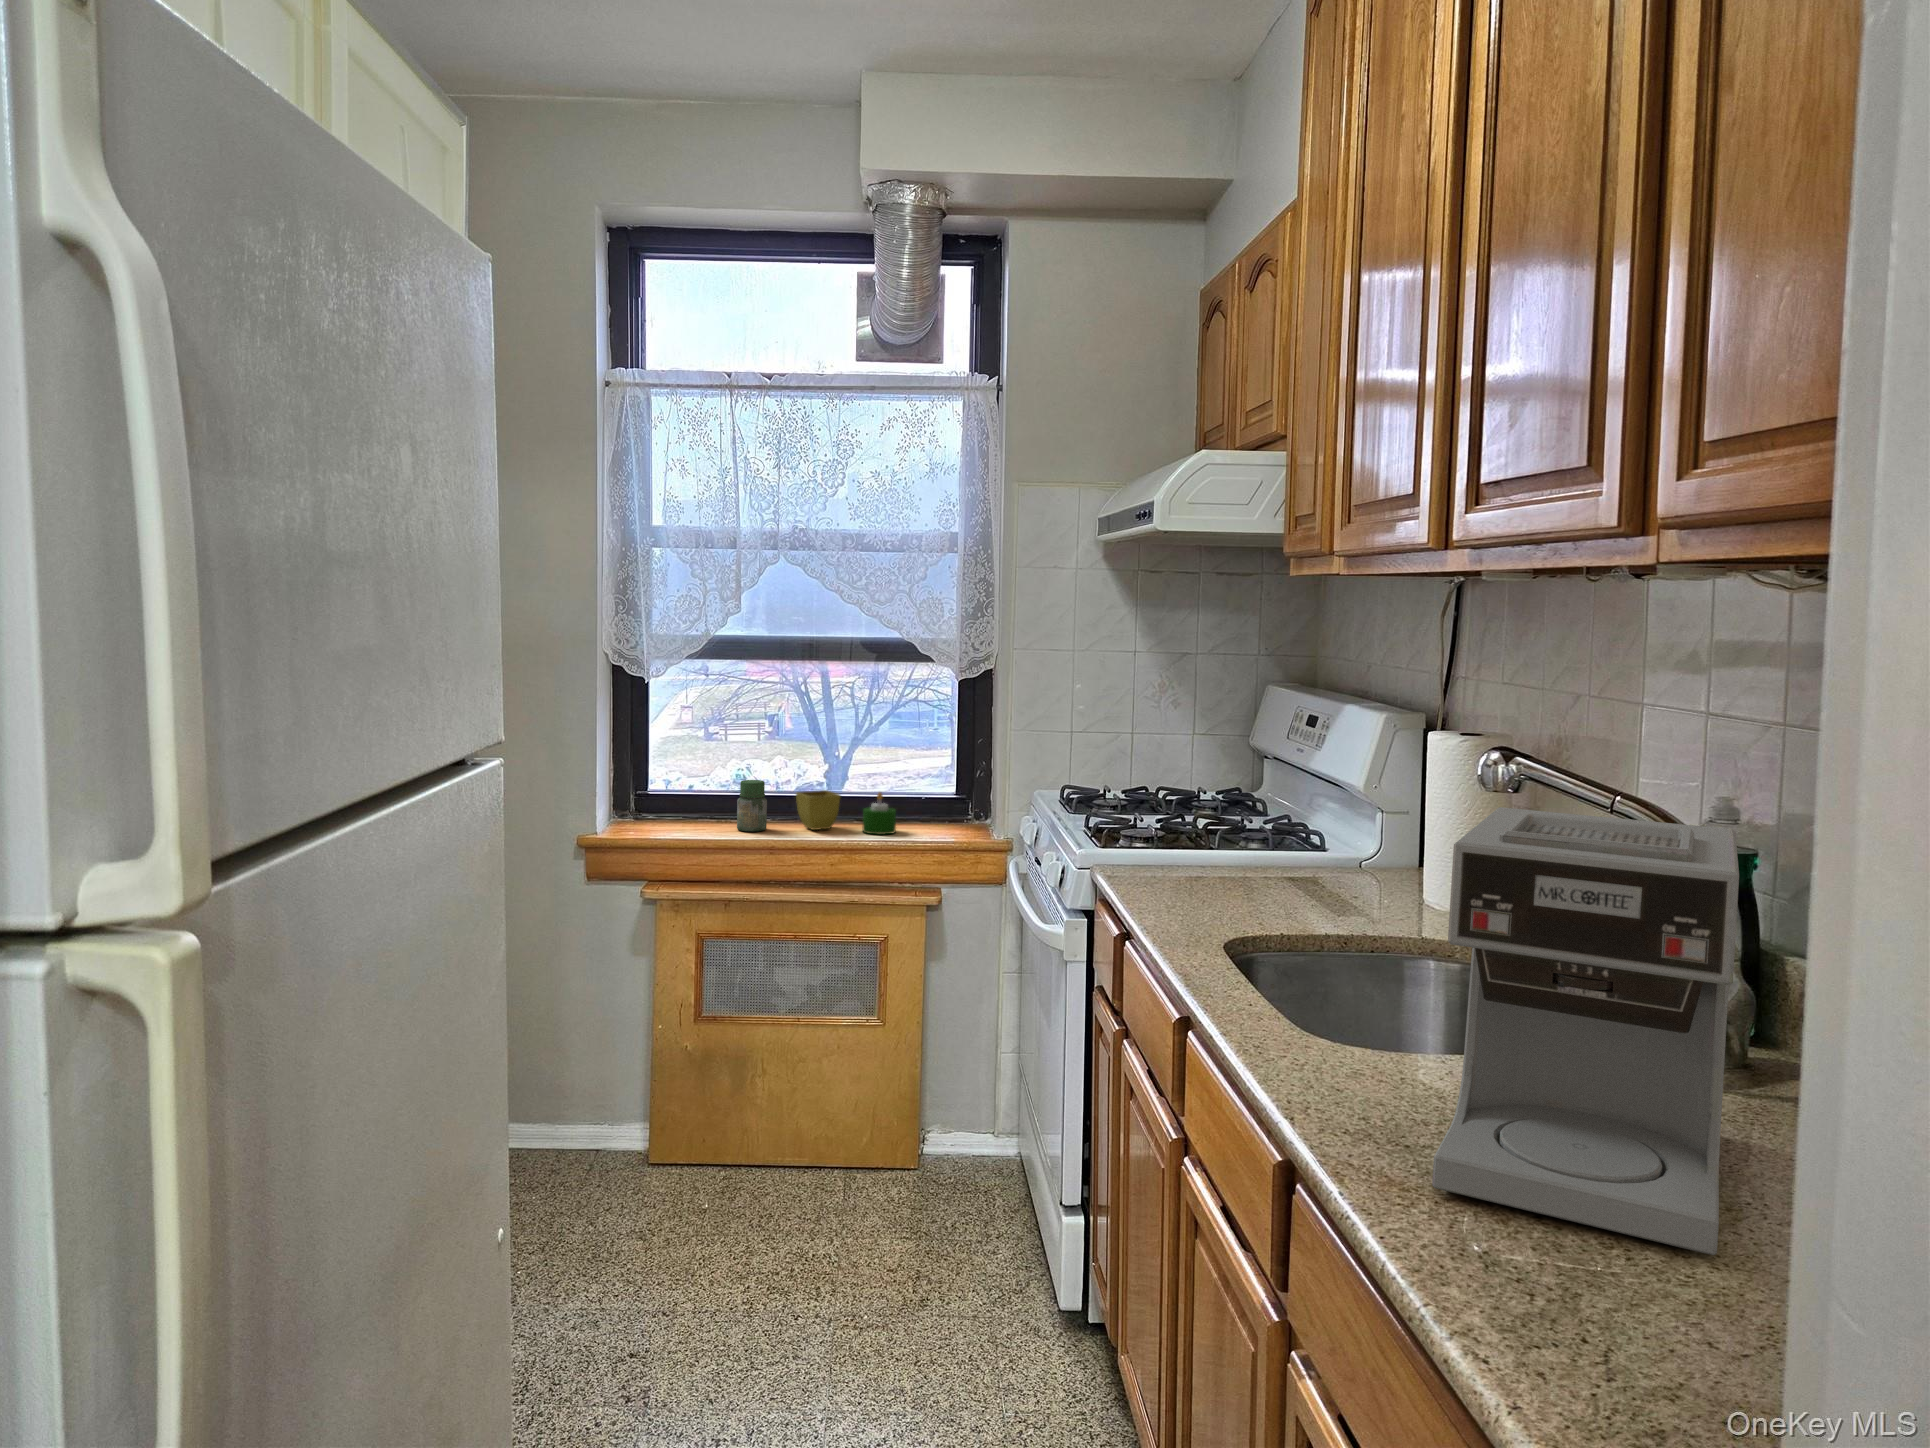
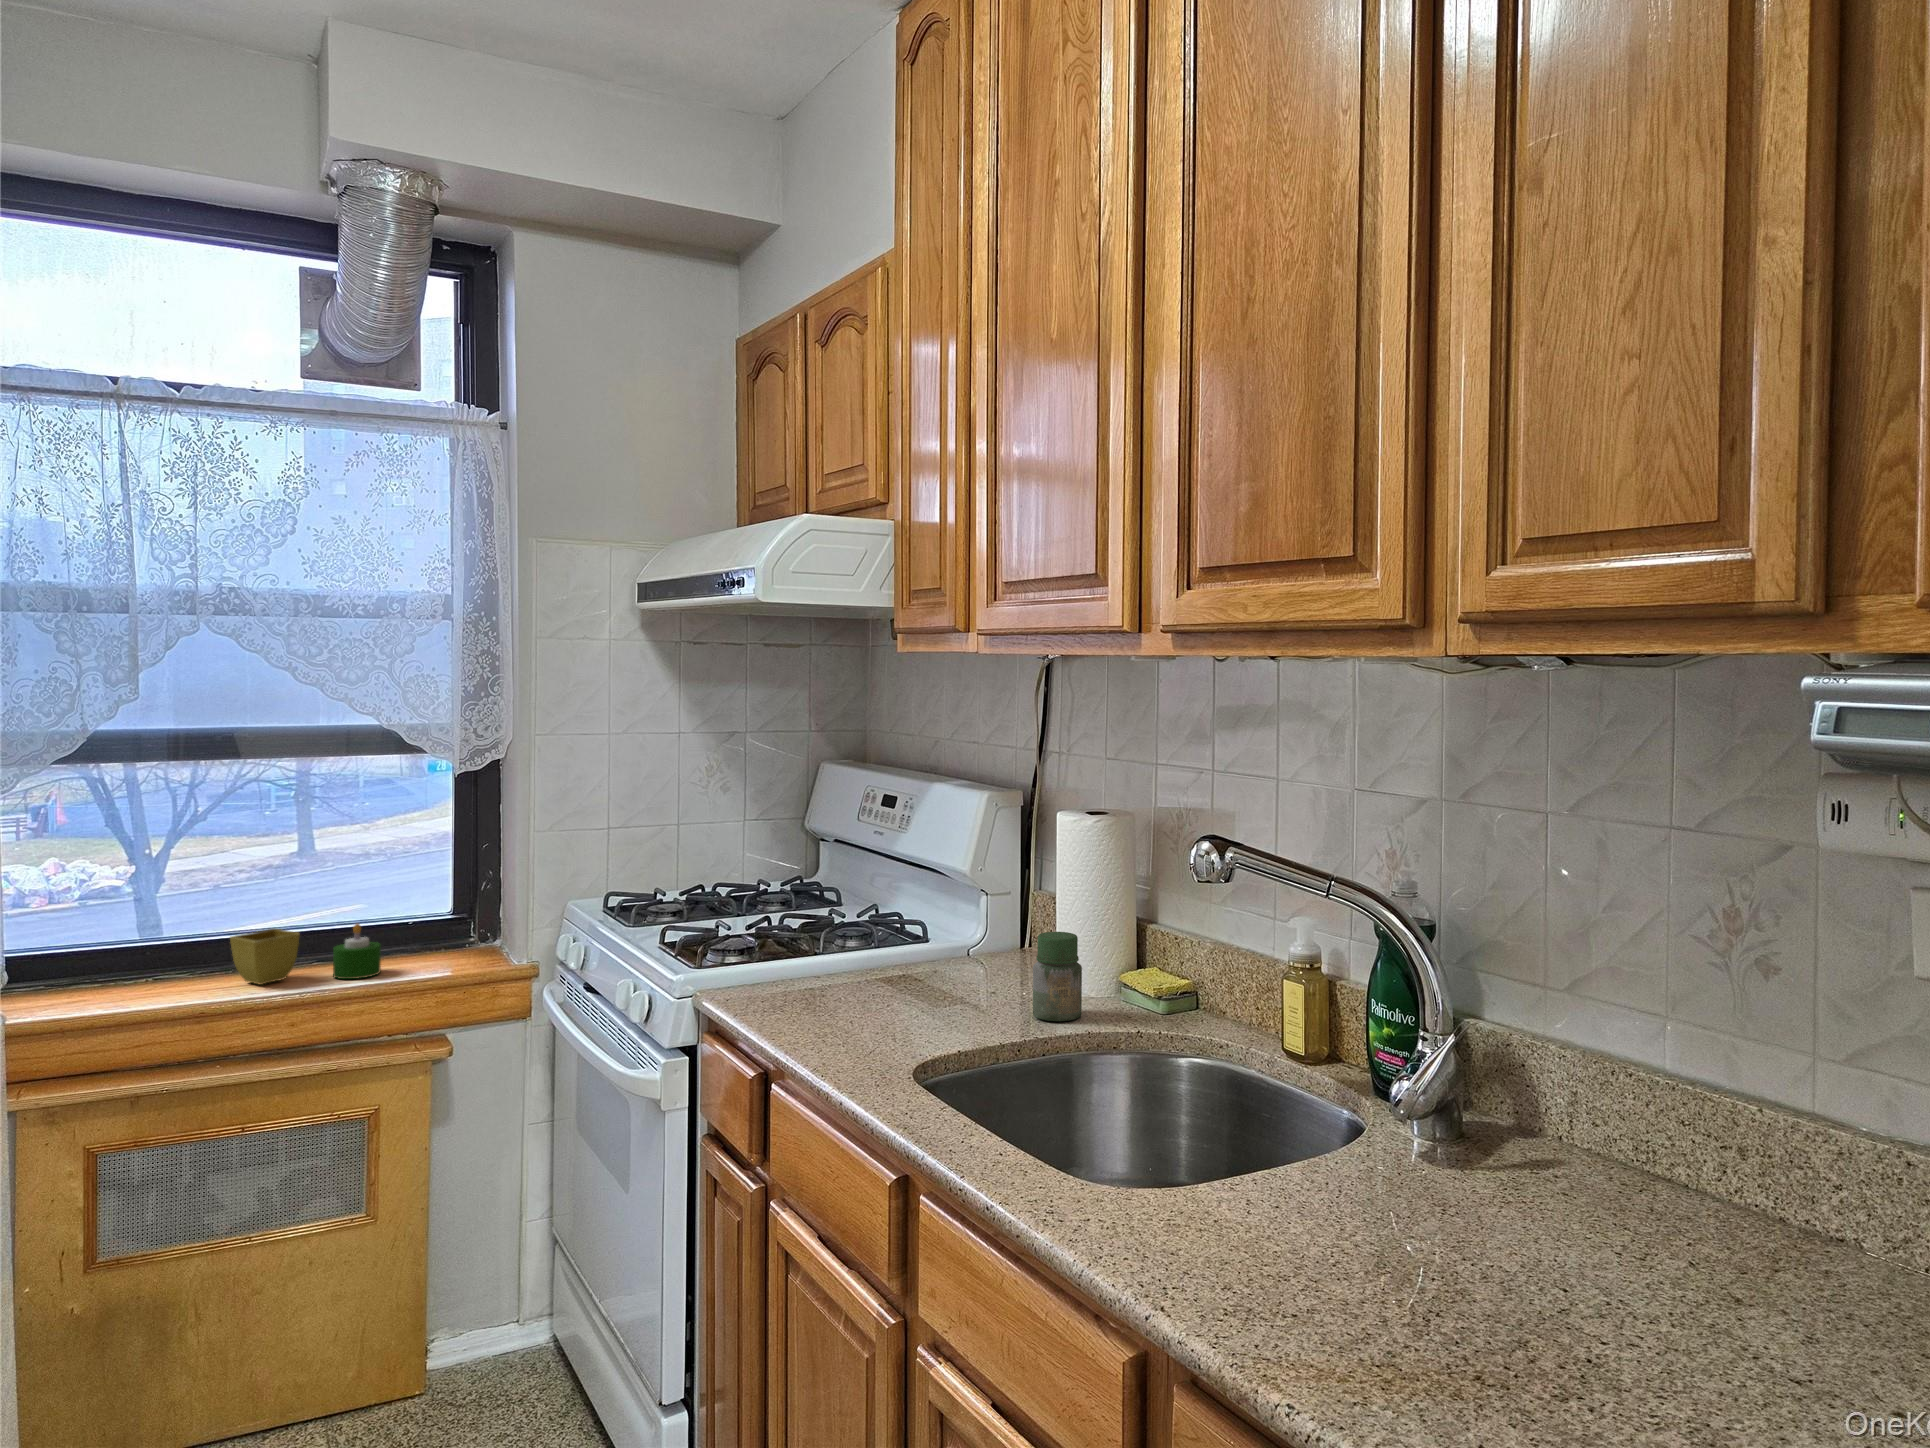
jar: present [737,780,767,831] -> present [1033,932,1082,1021]
coffee maker: present [1432,807,1739,1255] -> none [1291,915,1638,1375]

